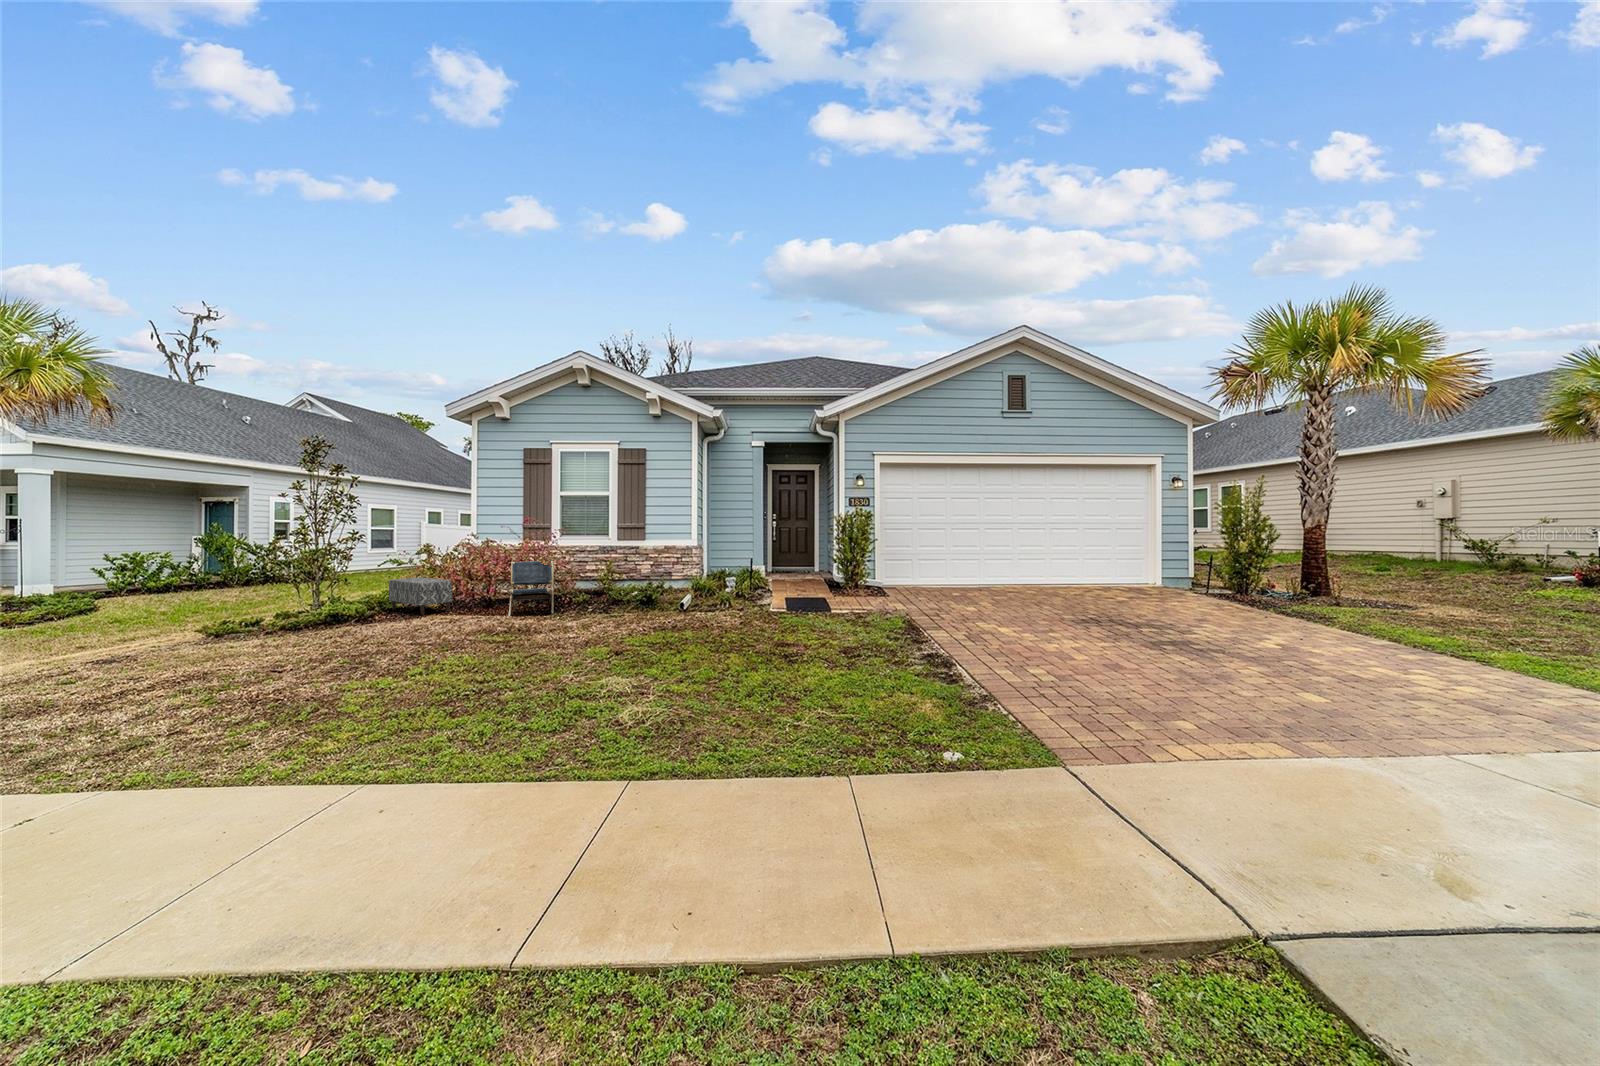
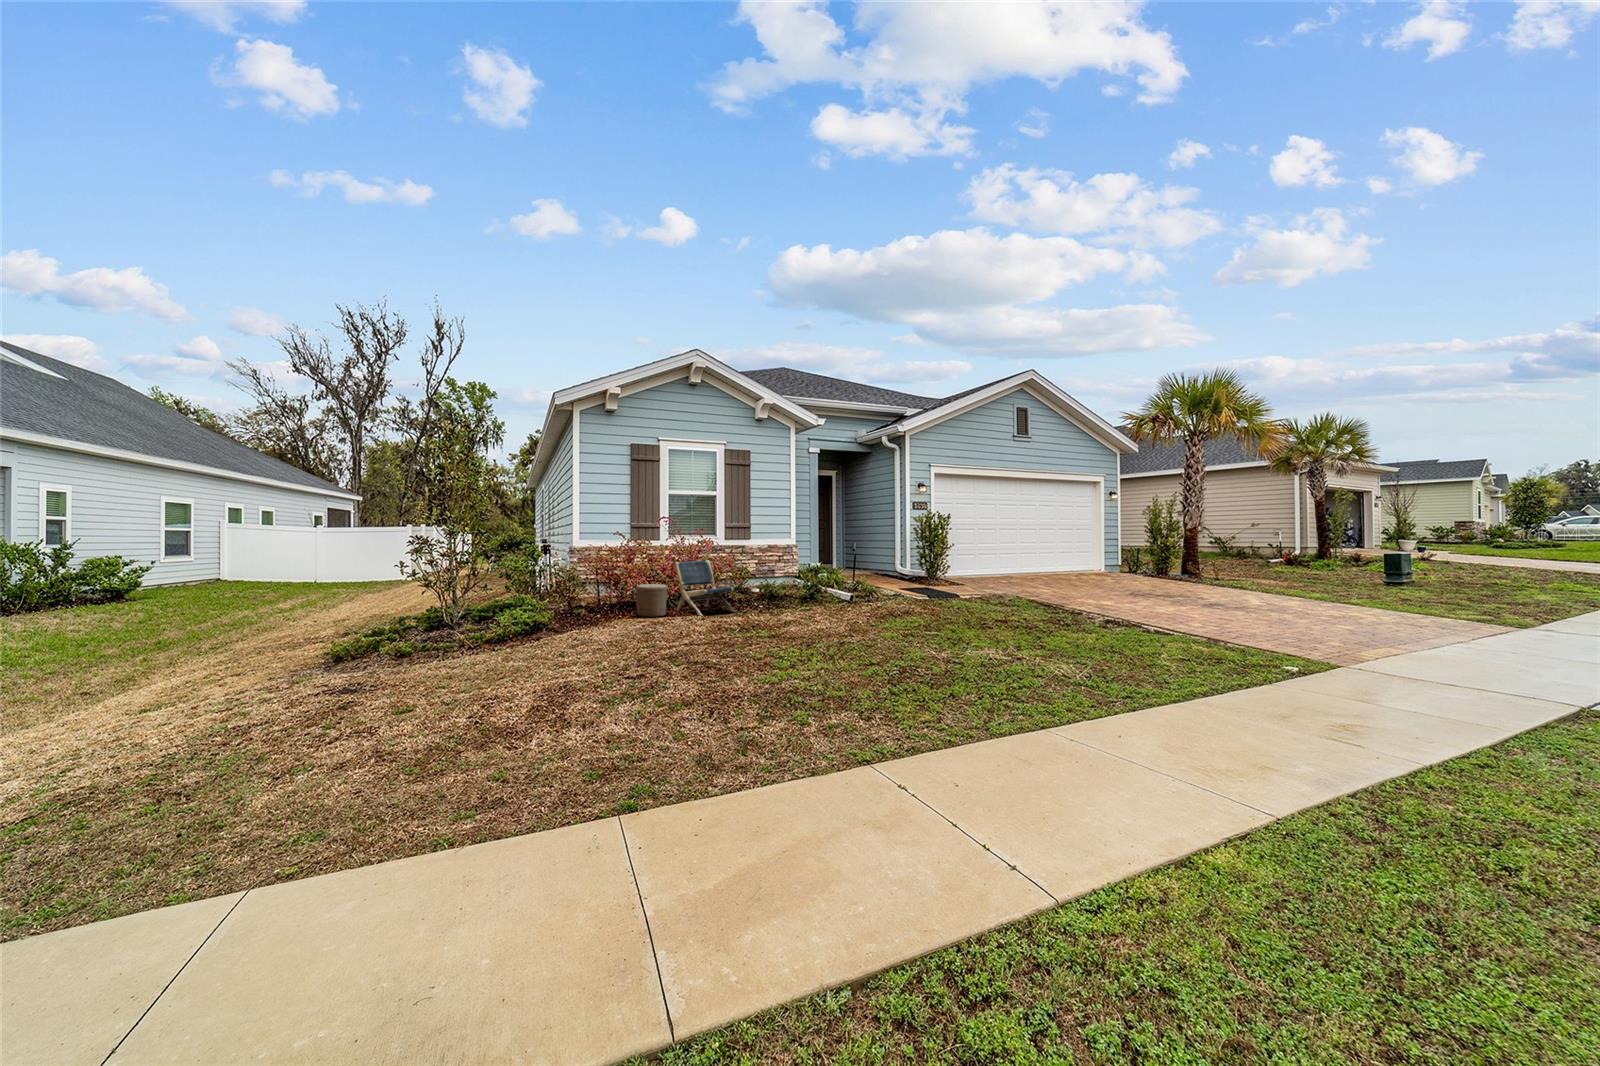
bench: present [389,577,452,615] -> none [540,581,621,620]
woven basket: none [458,583,491,614] -> present [636,584,667,617]

